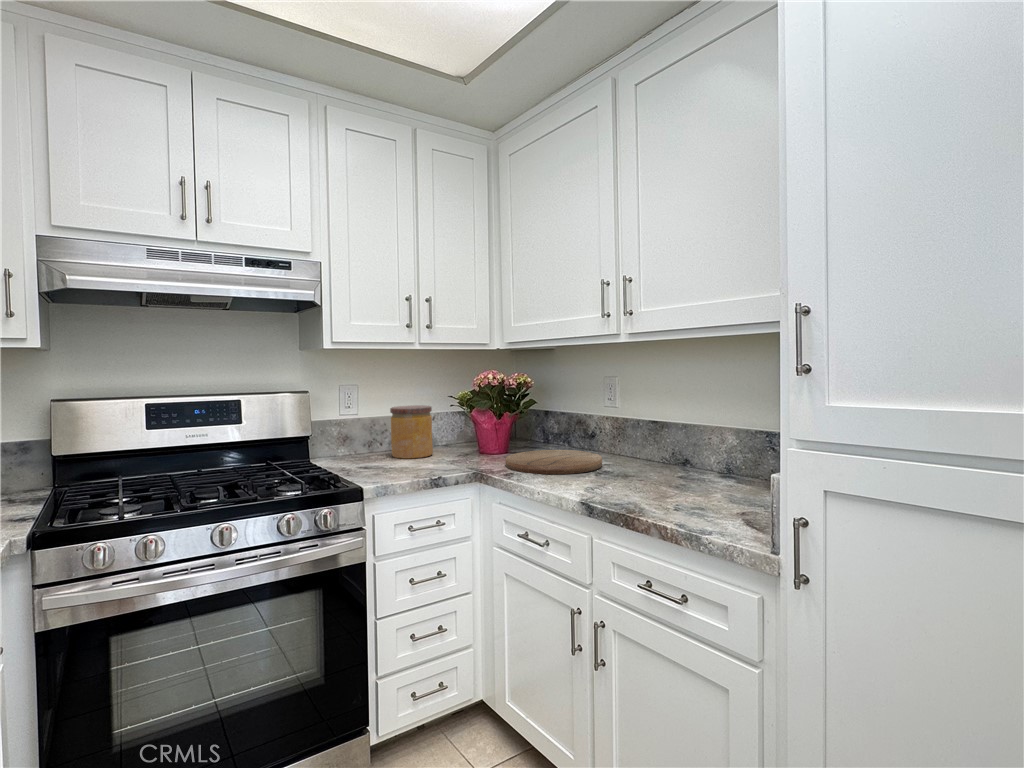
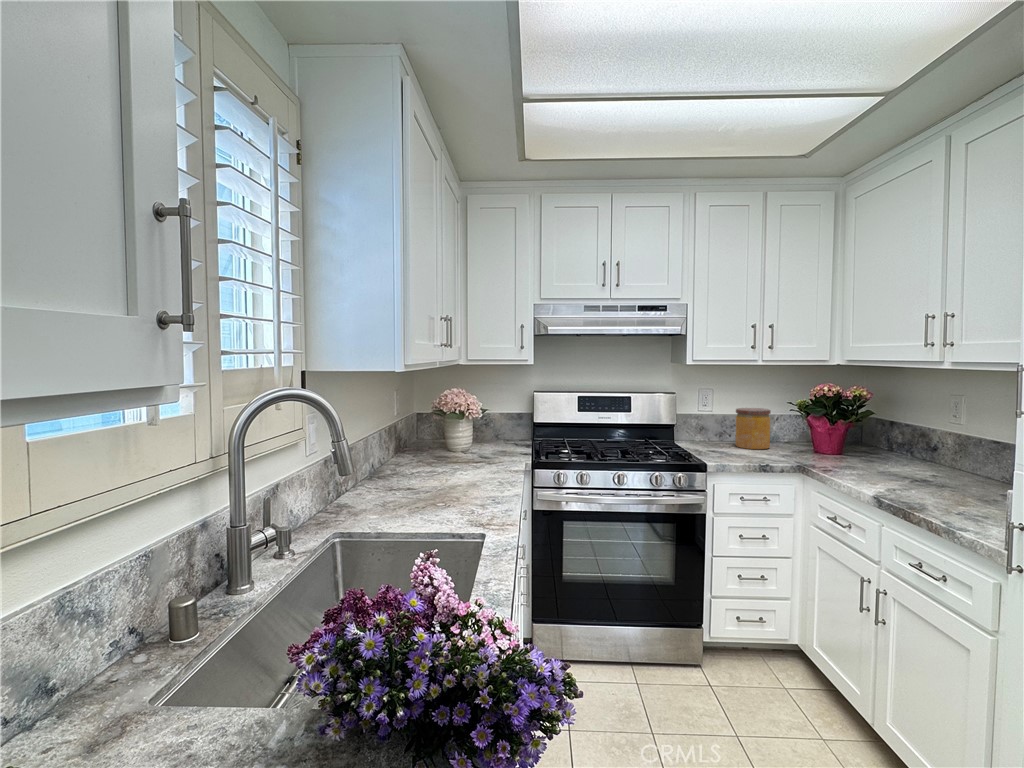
cutting board: present [506,450,602,475] -> none [829,455,929,478]

